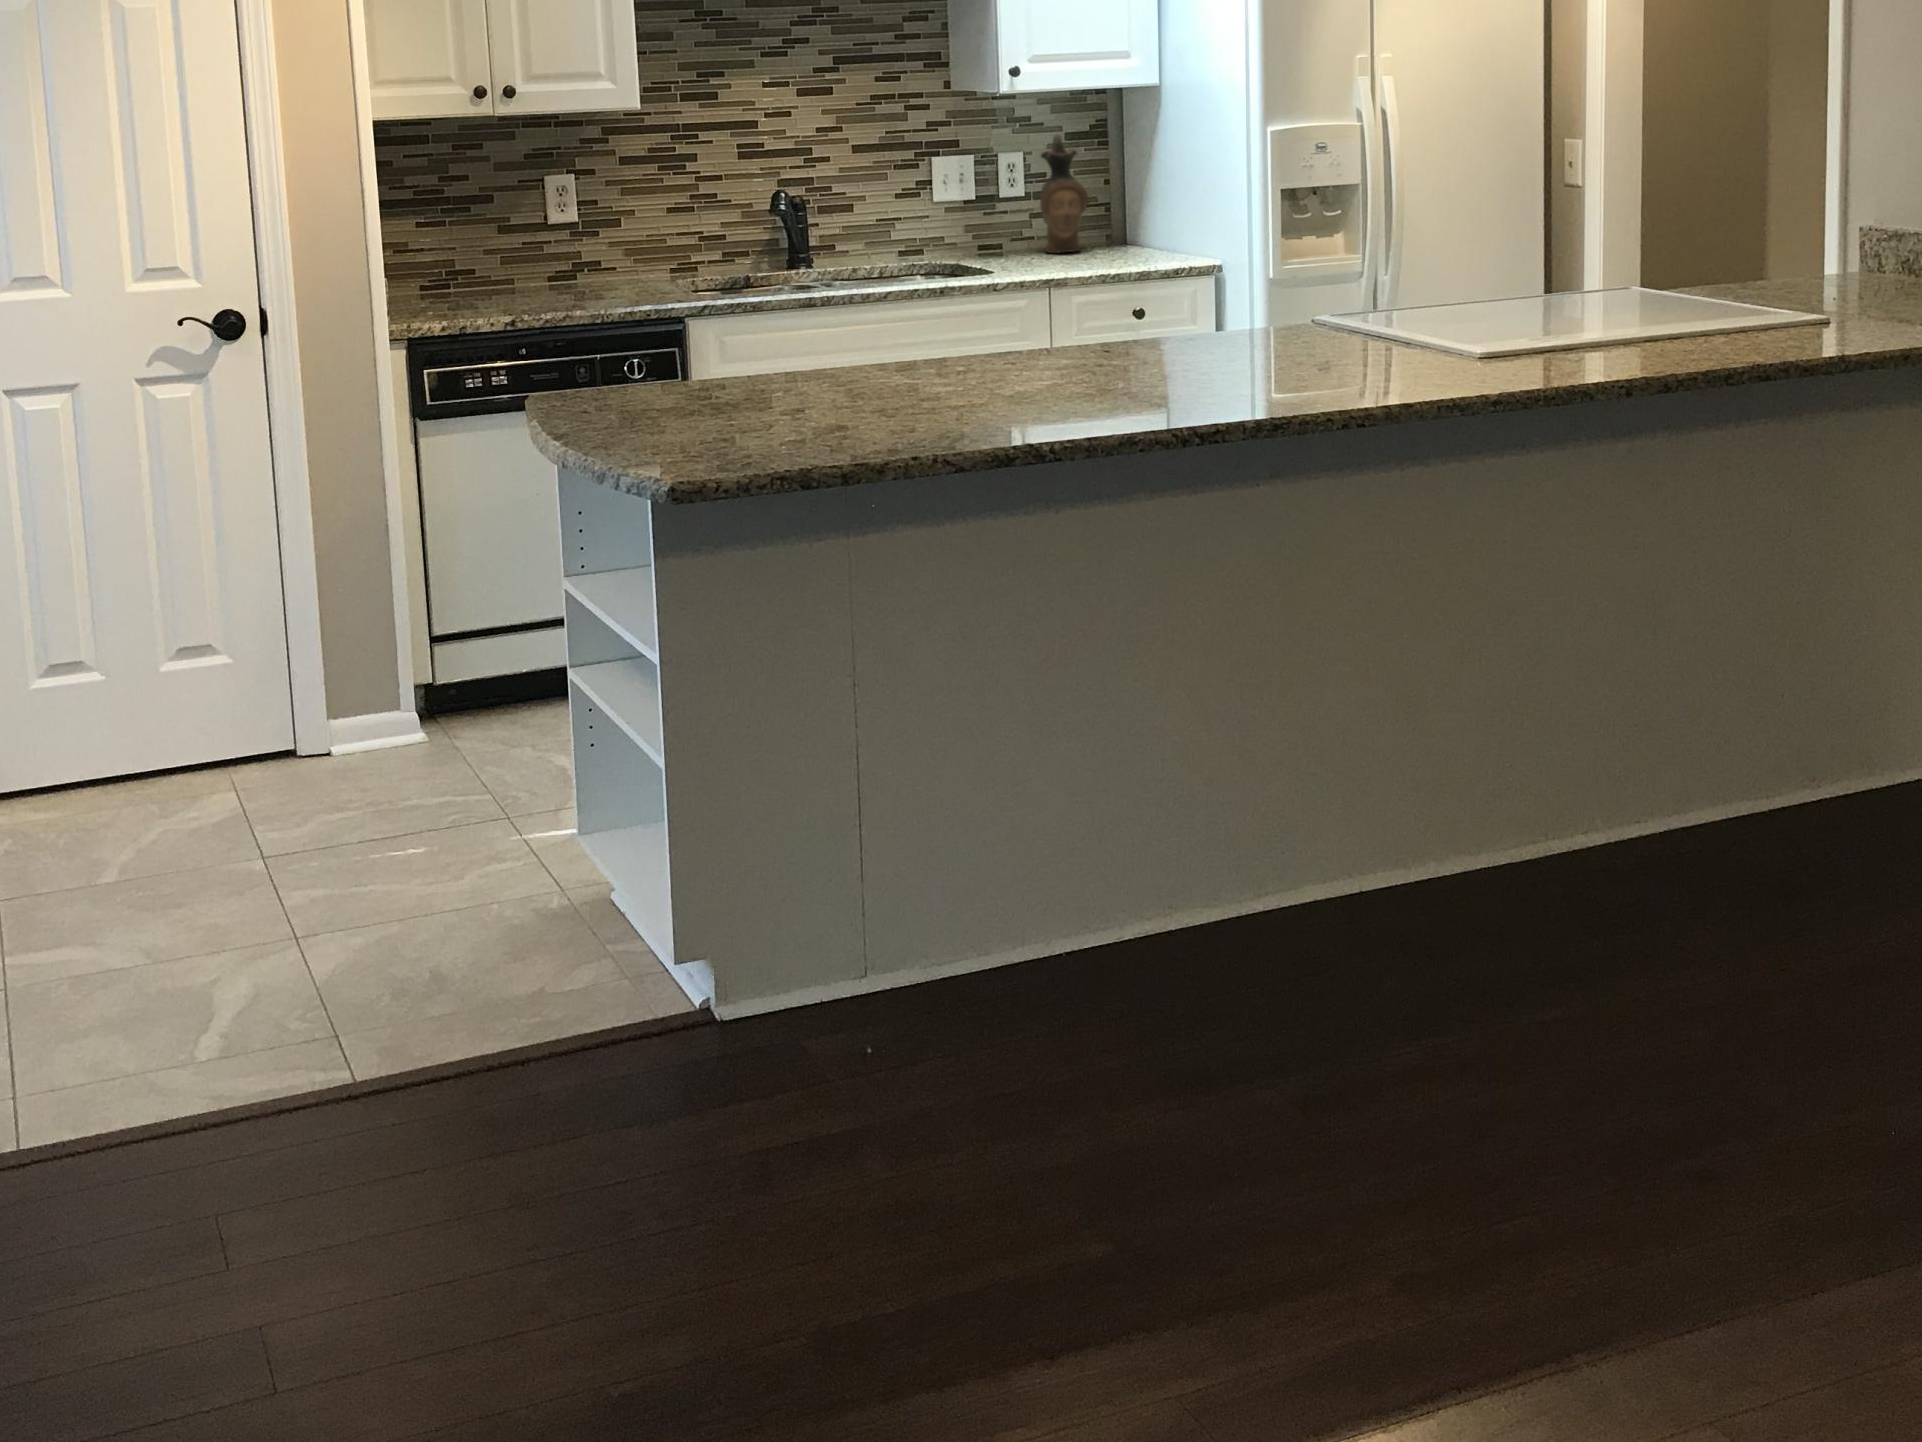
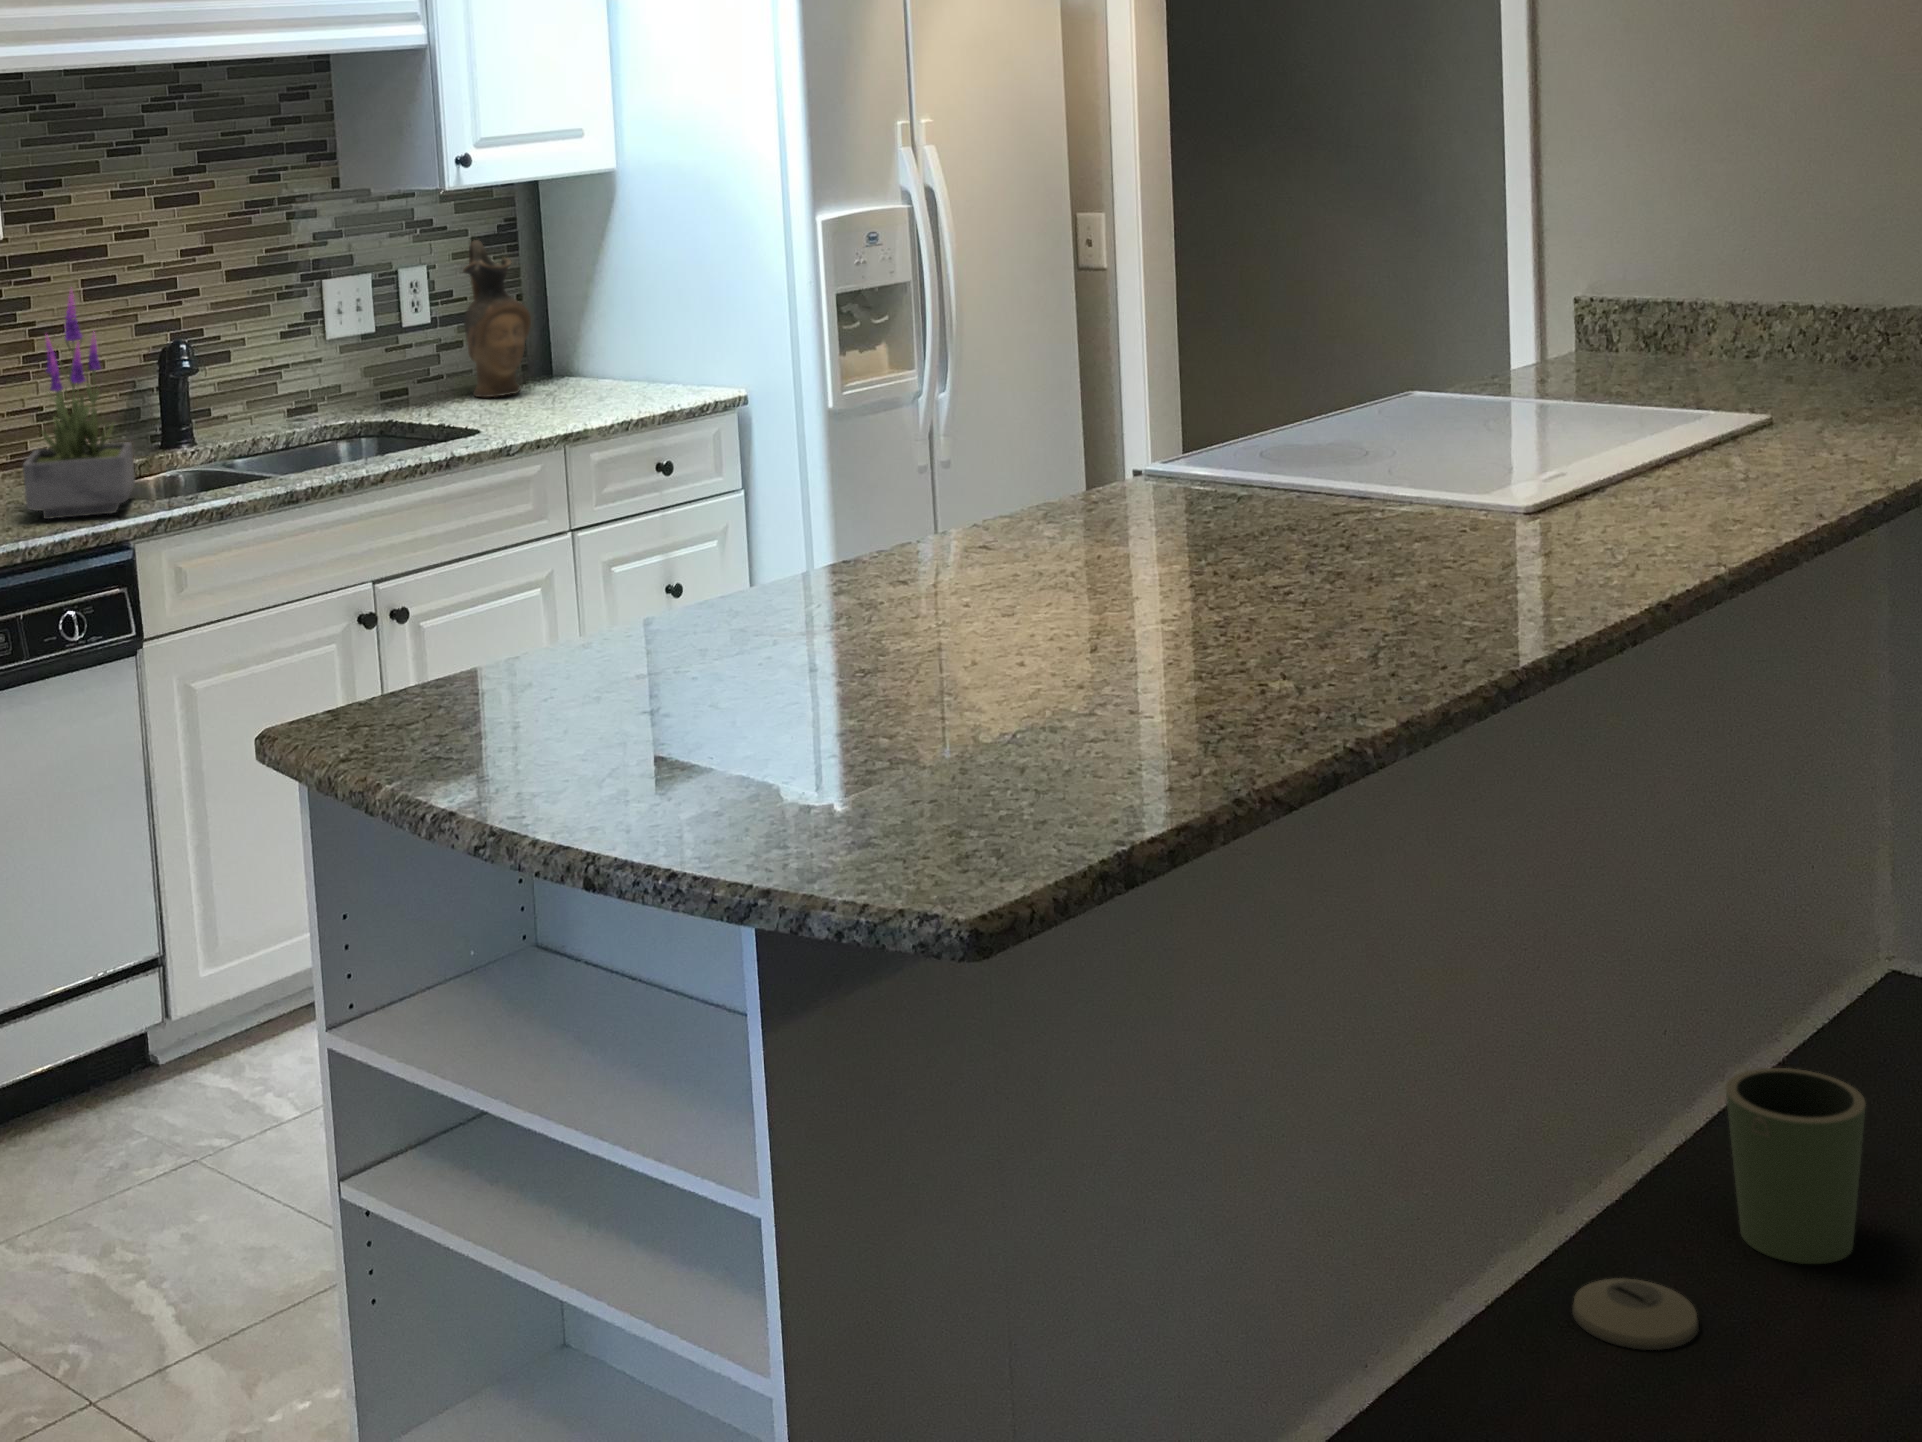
potted plant: none [631,144,719,300] -> present [23,290,135,519]
trash can: none [1391,784,1658,942] -> present [1572,1068,1865,1350]

